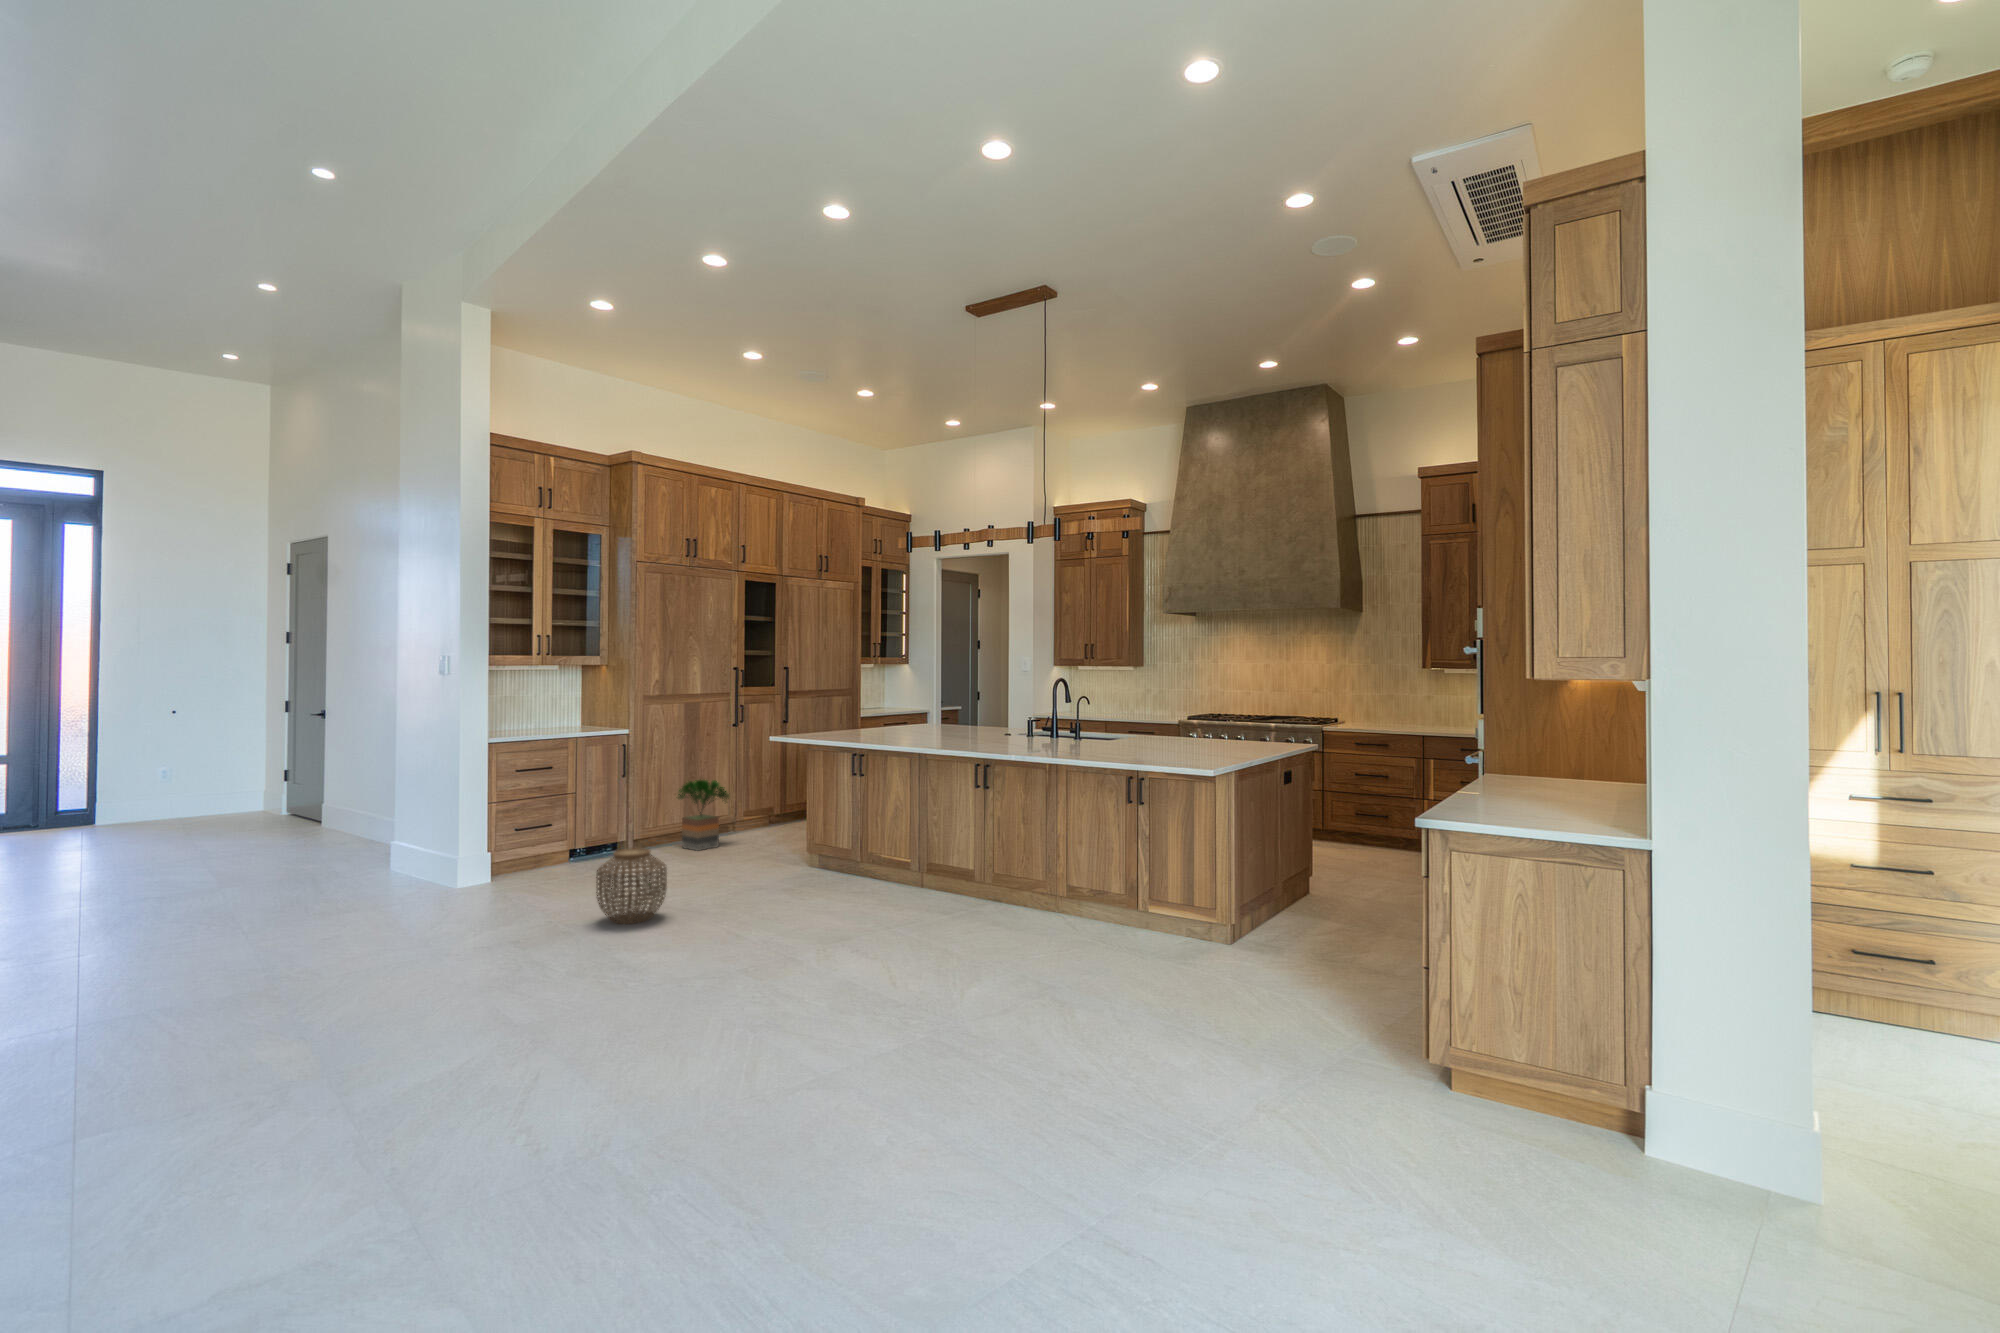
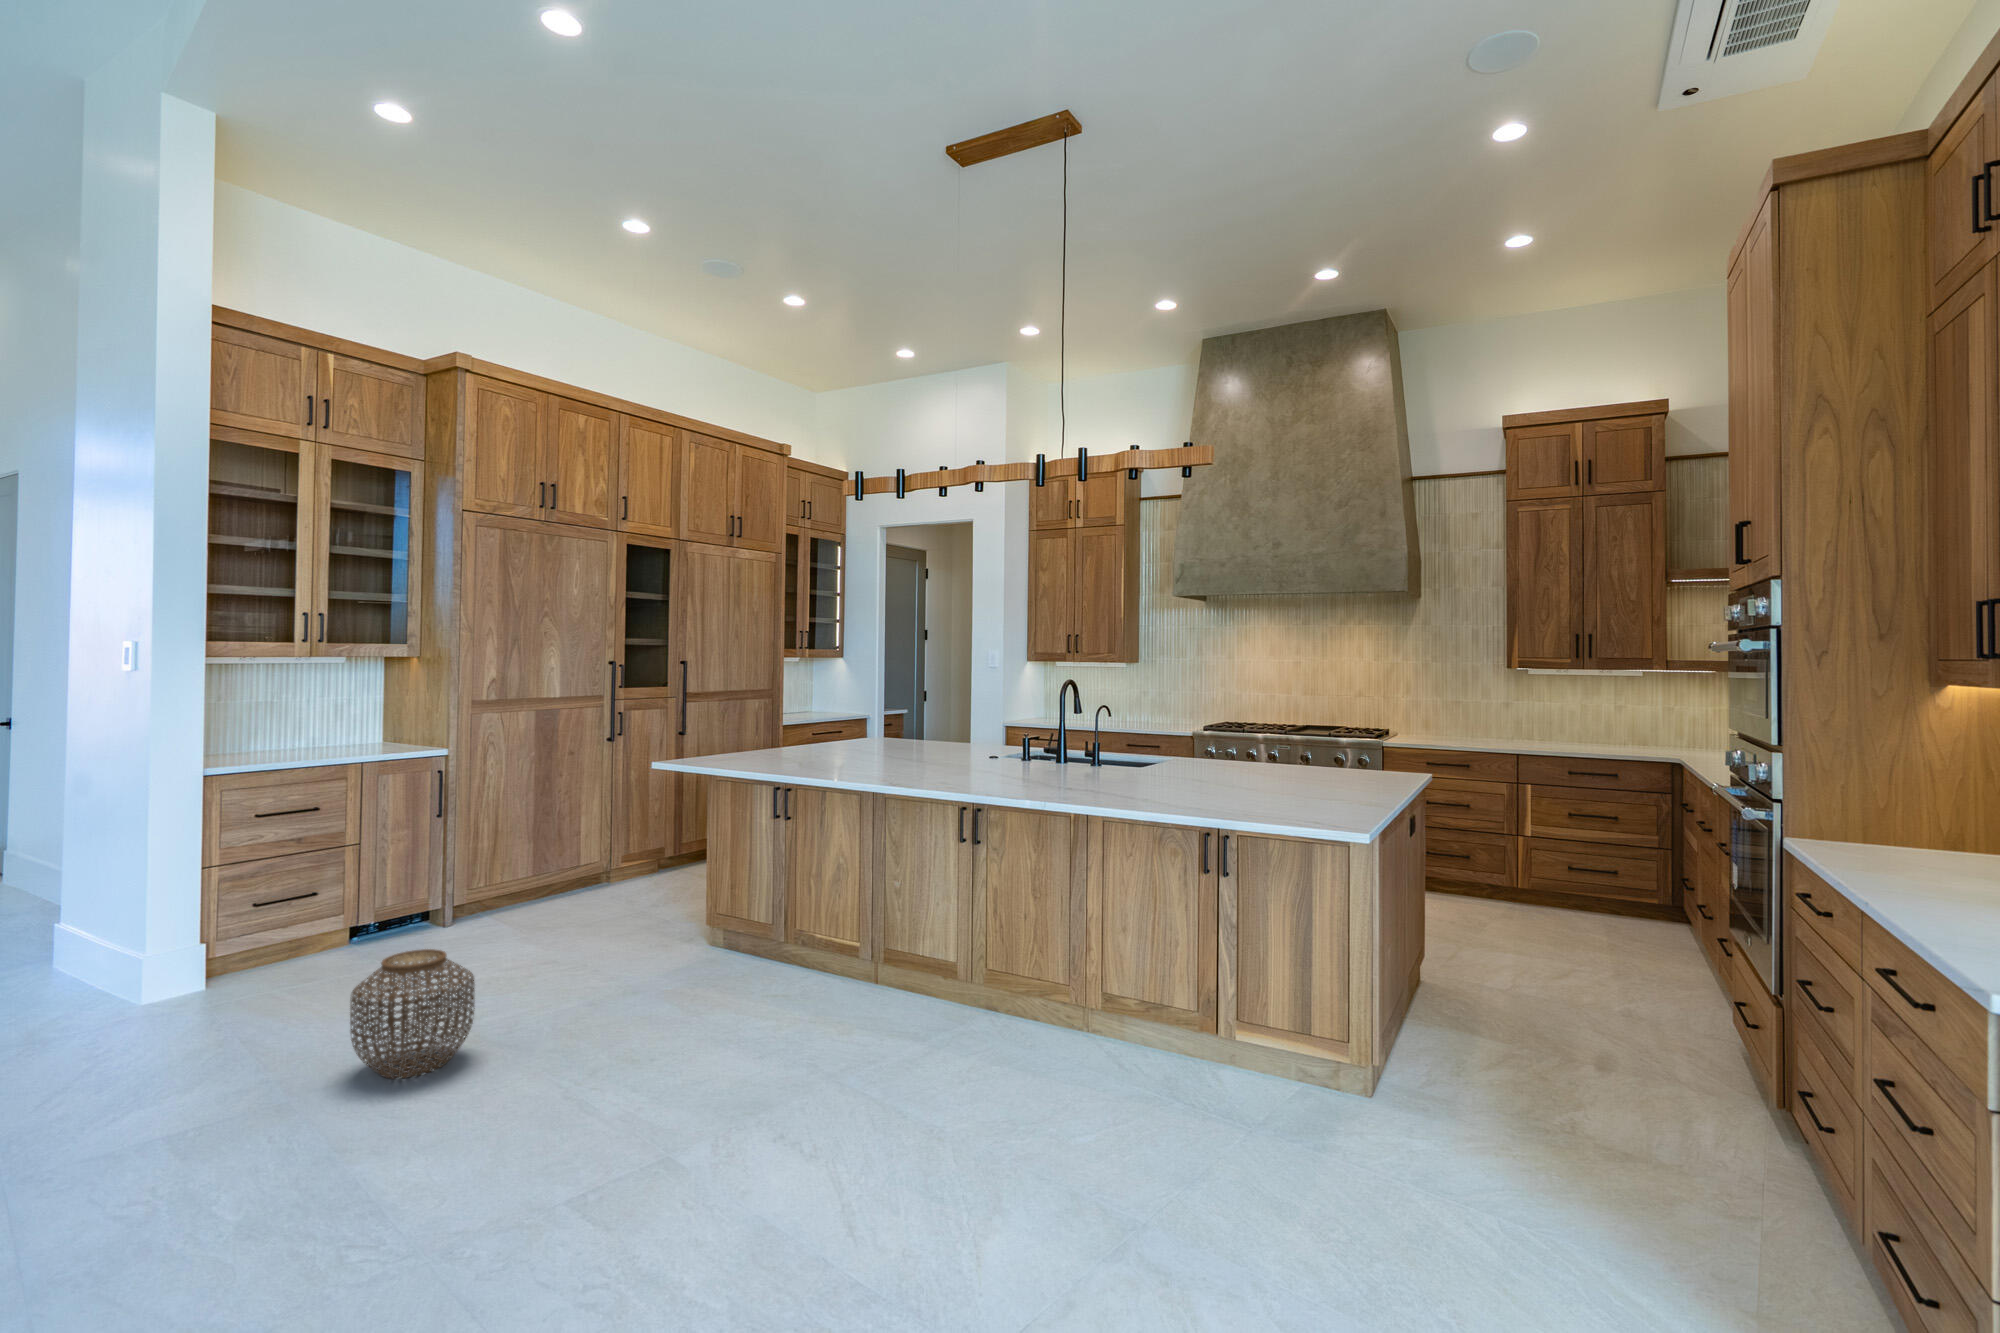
potted tree: present [678,780,729,851] -> none [518,815,599,919]

